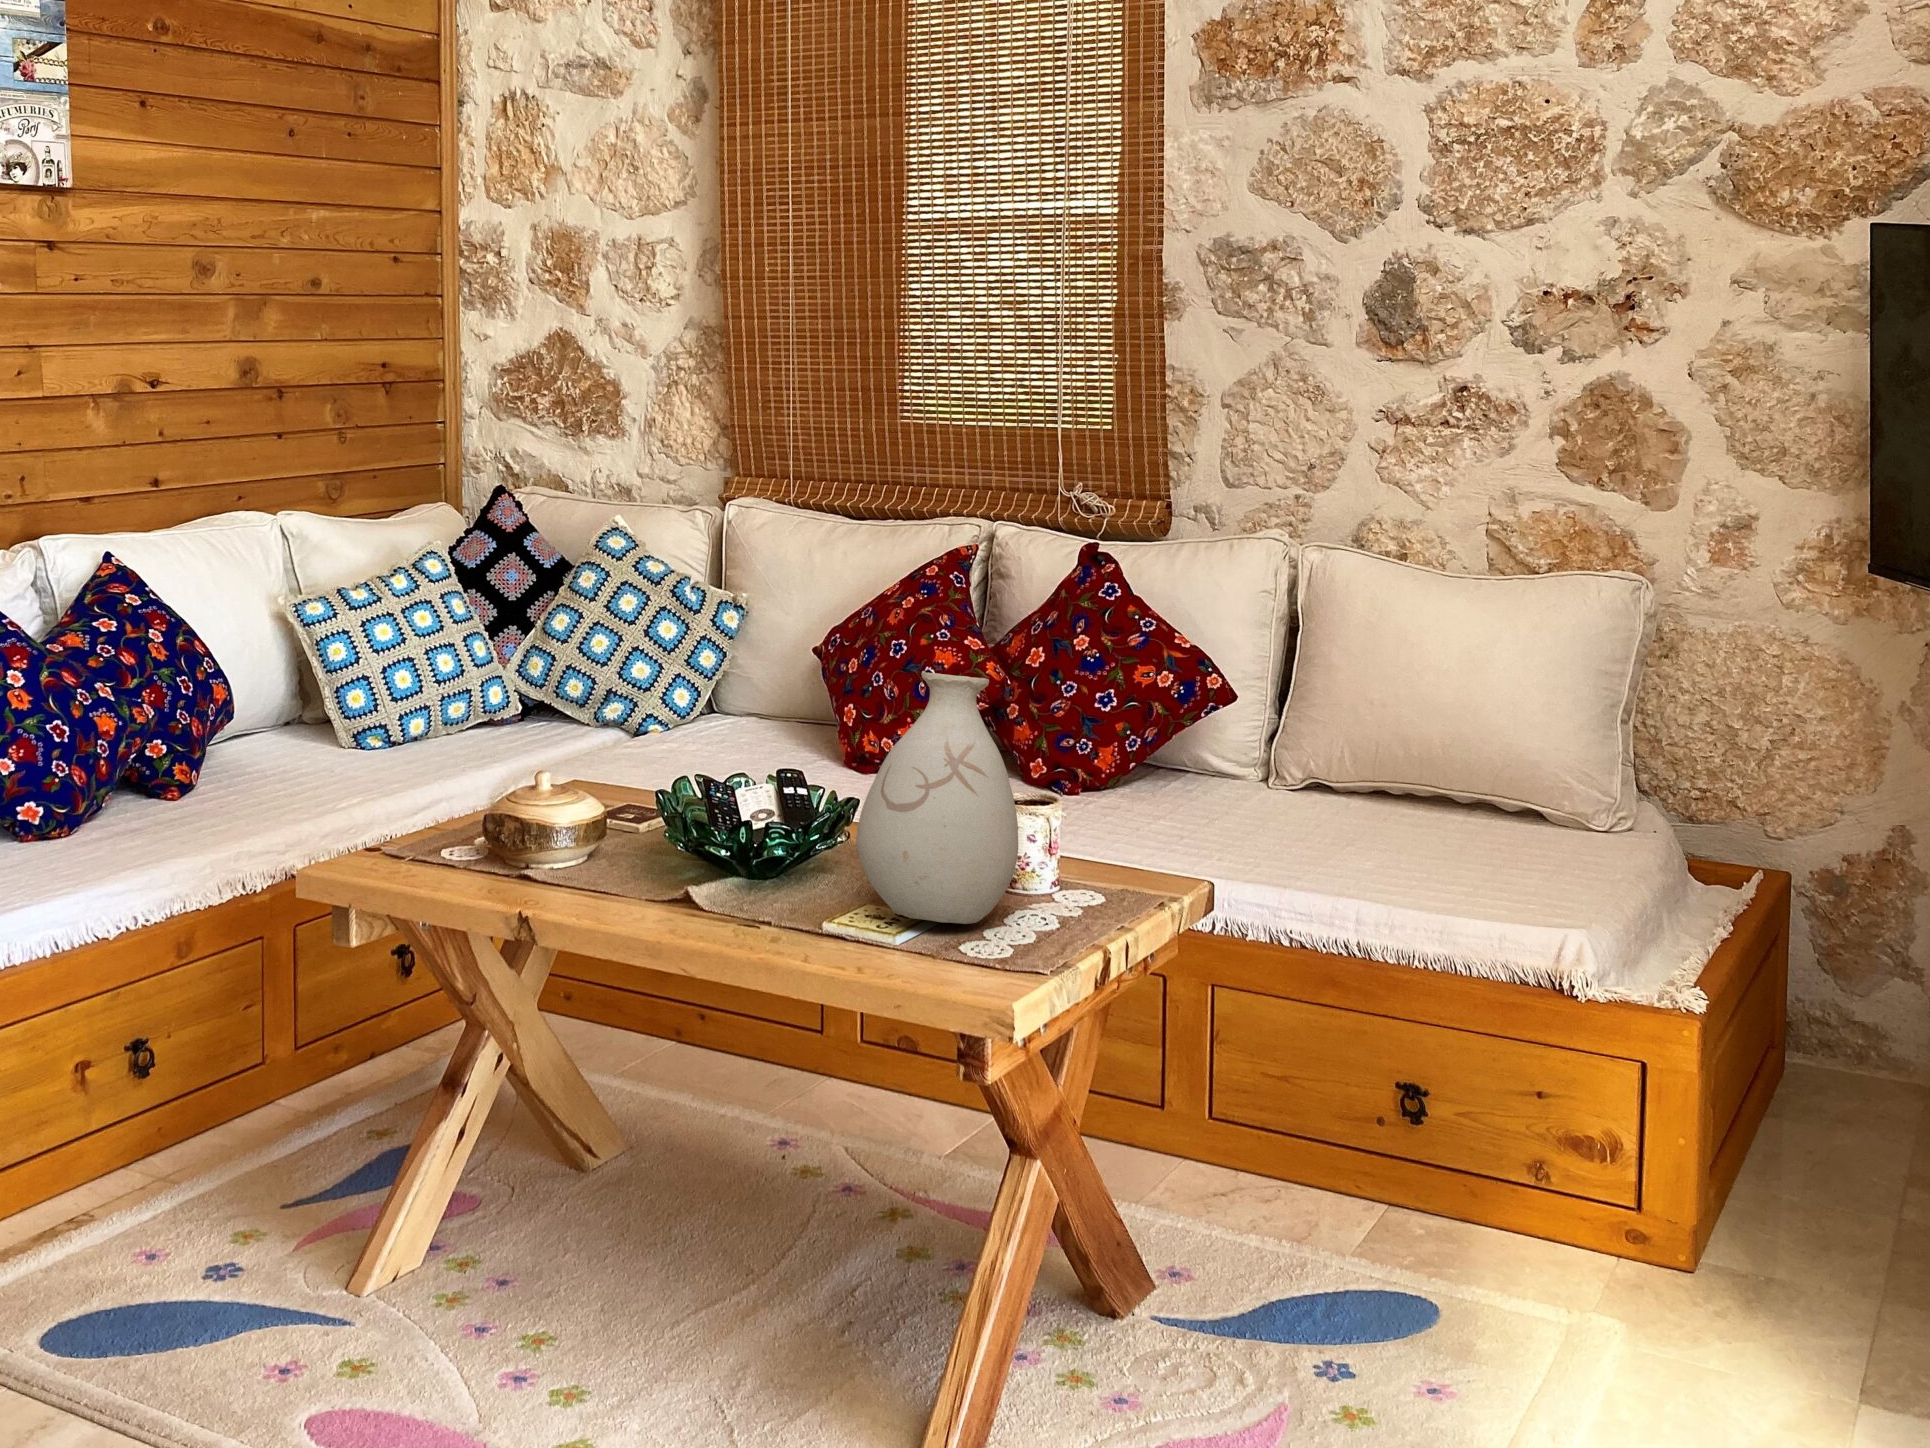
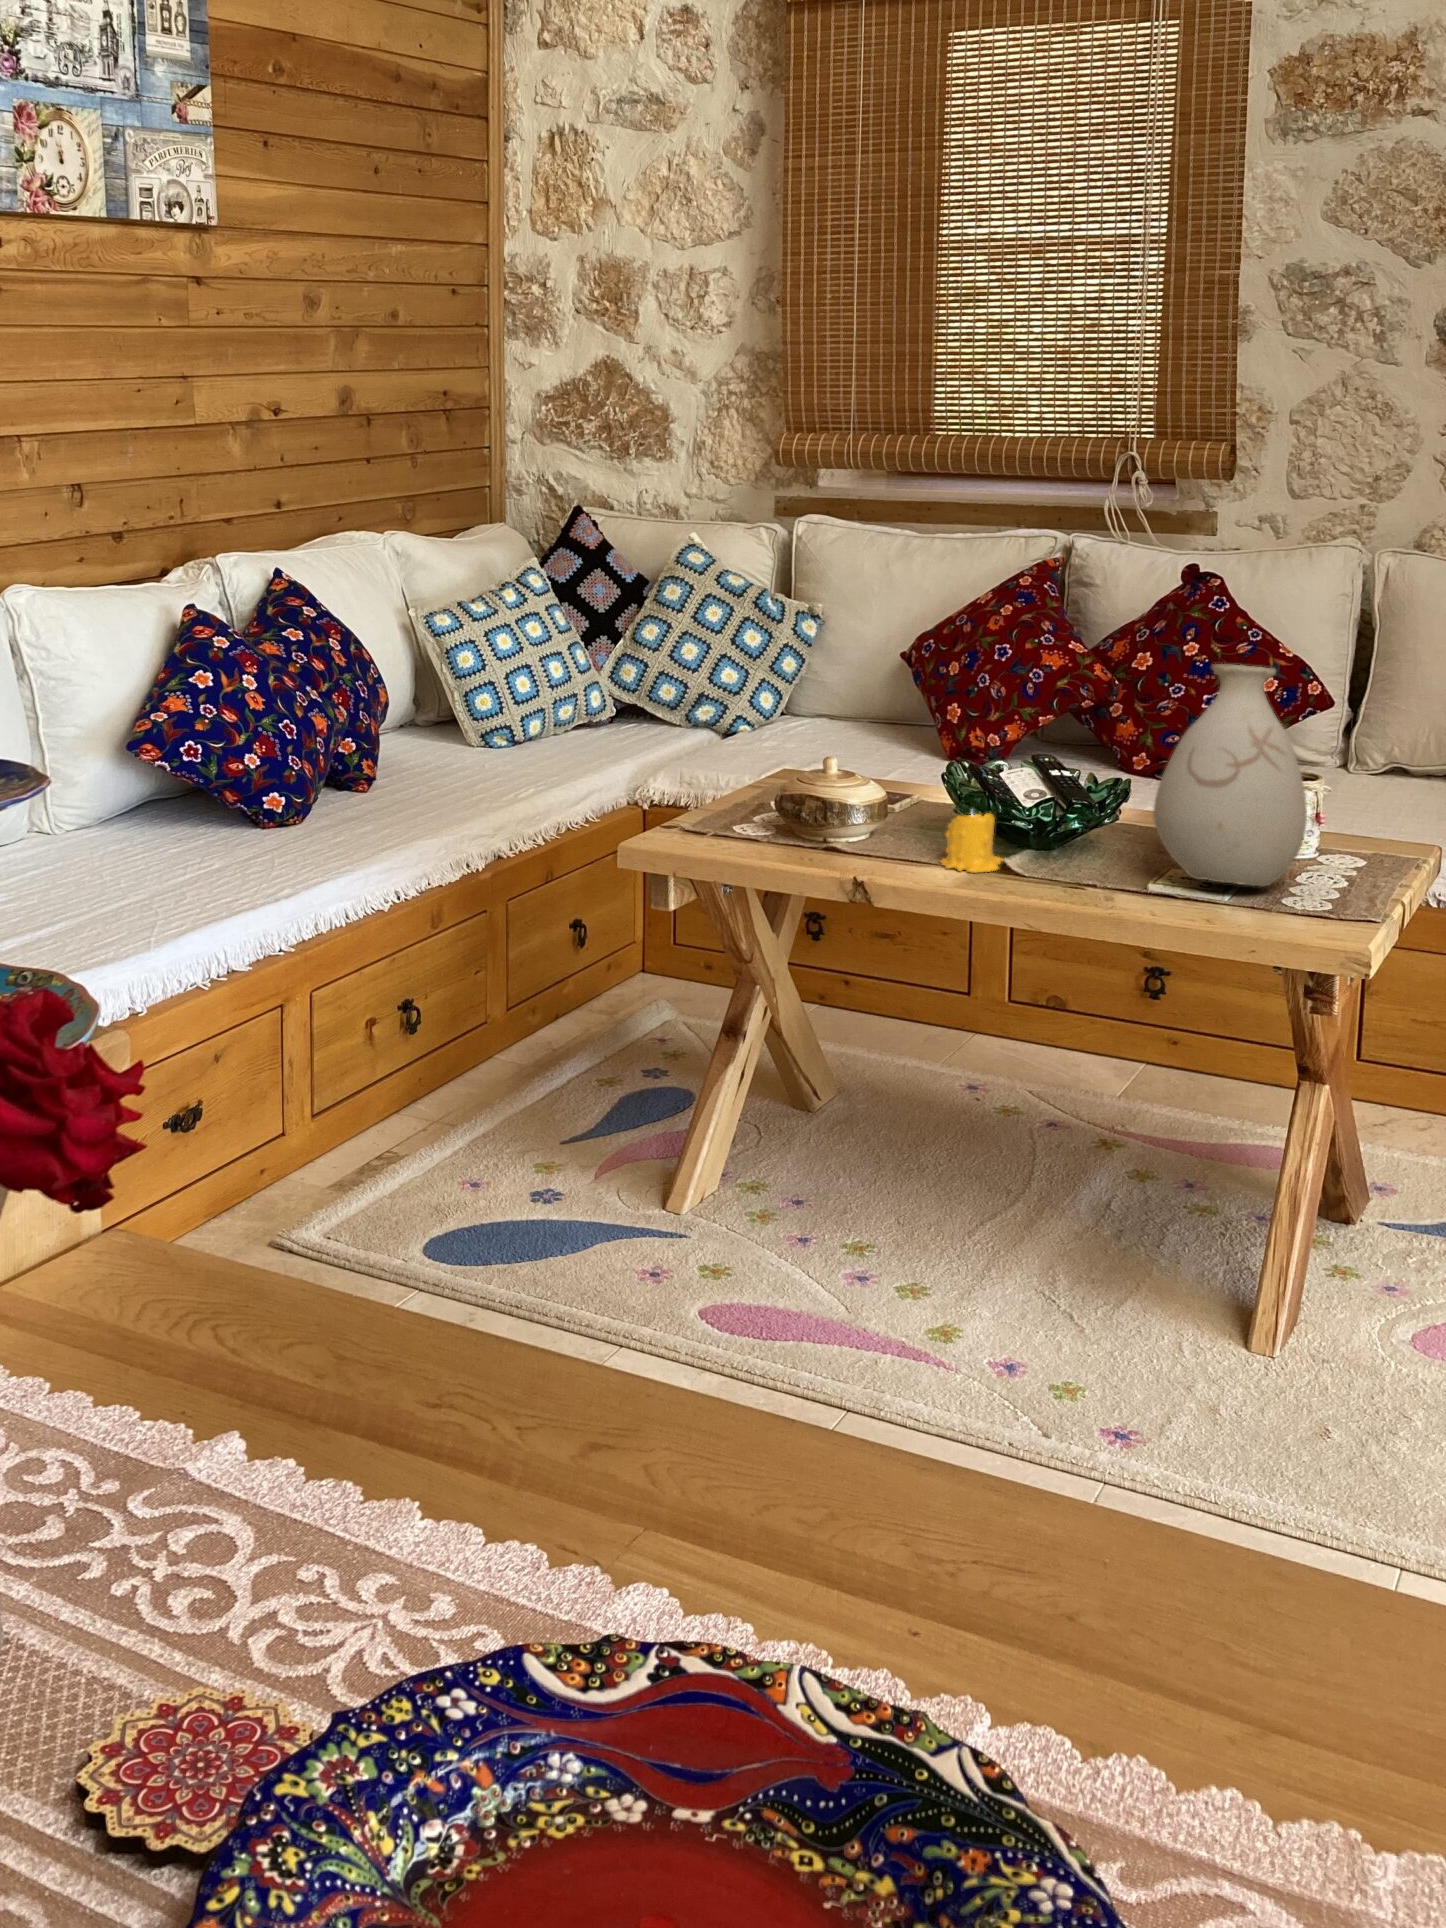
candle: none [647,828,721,903] -> present [941,812,1003,873]

